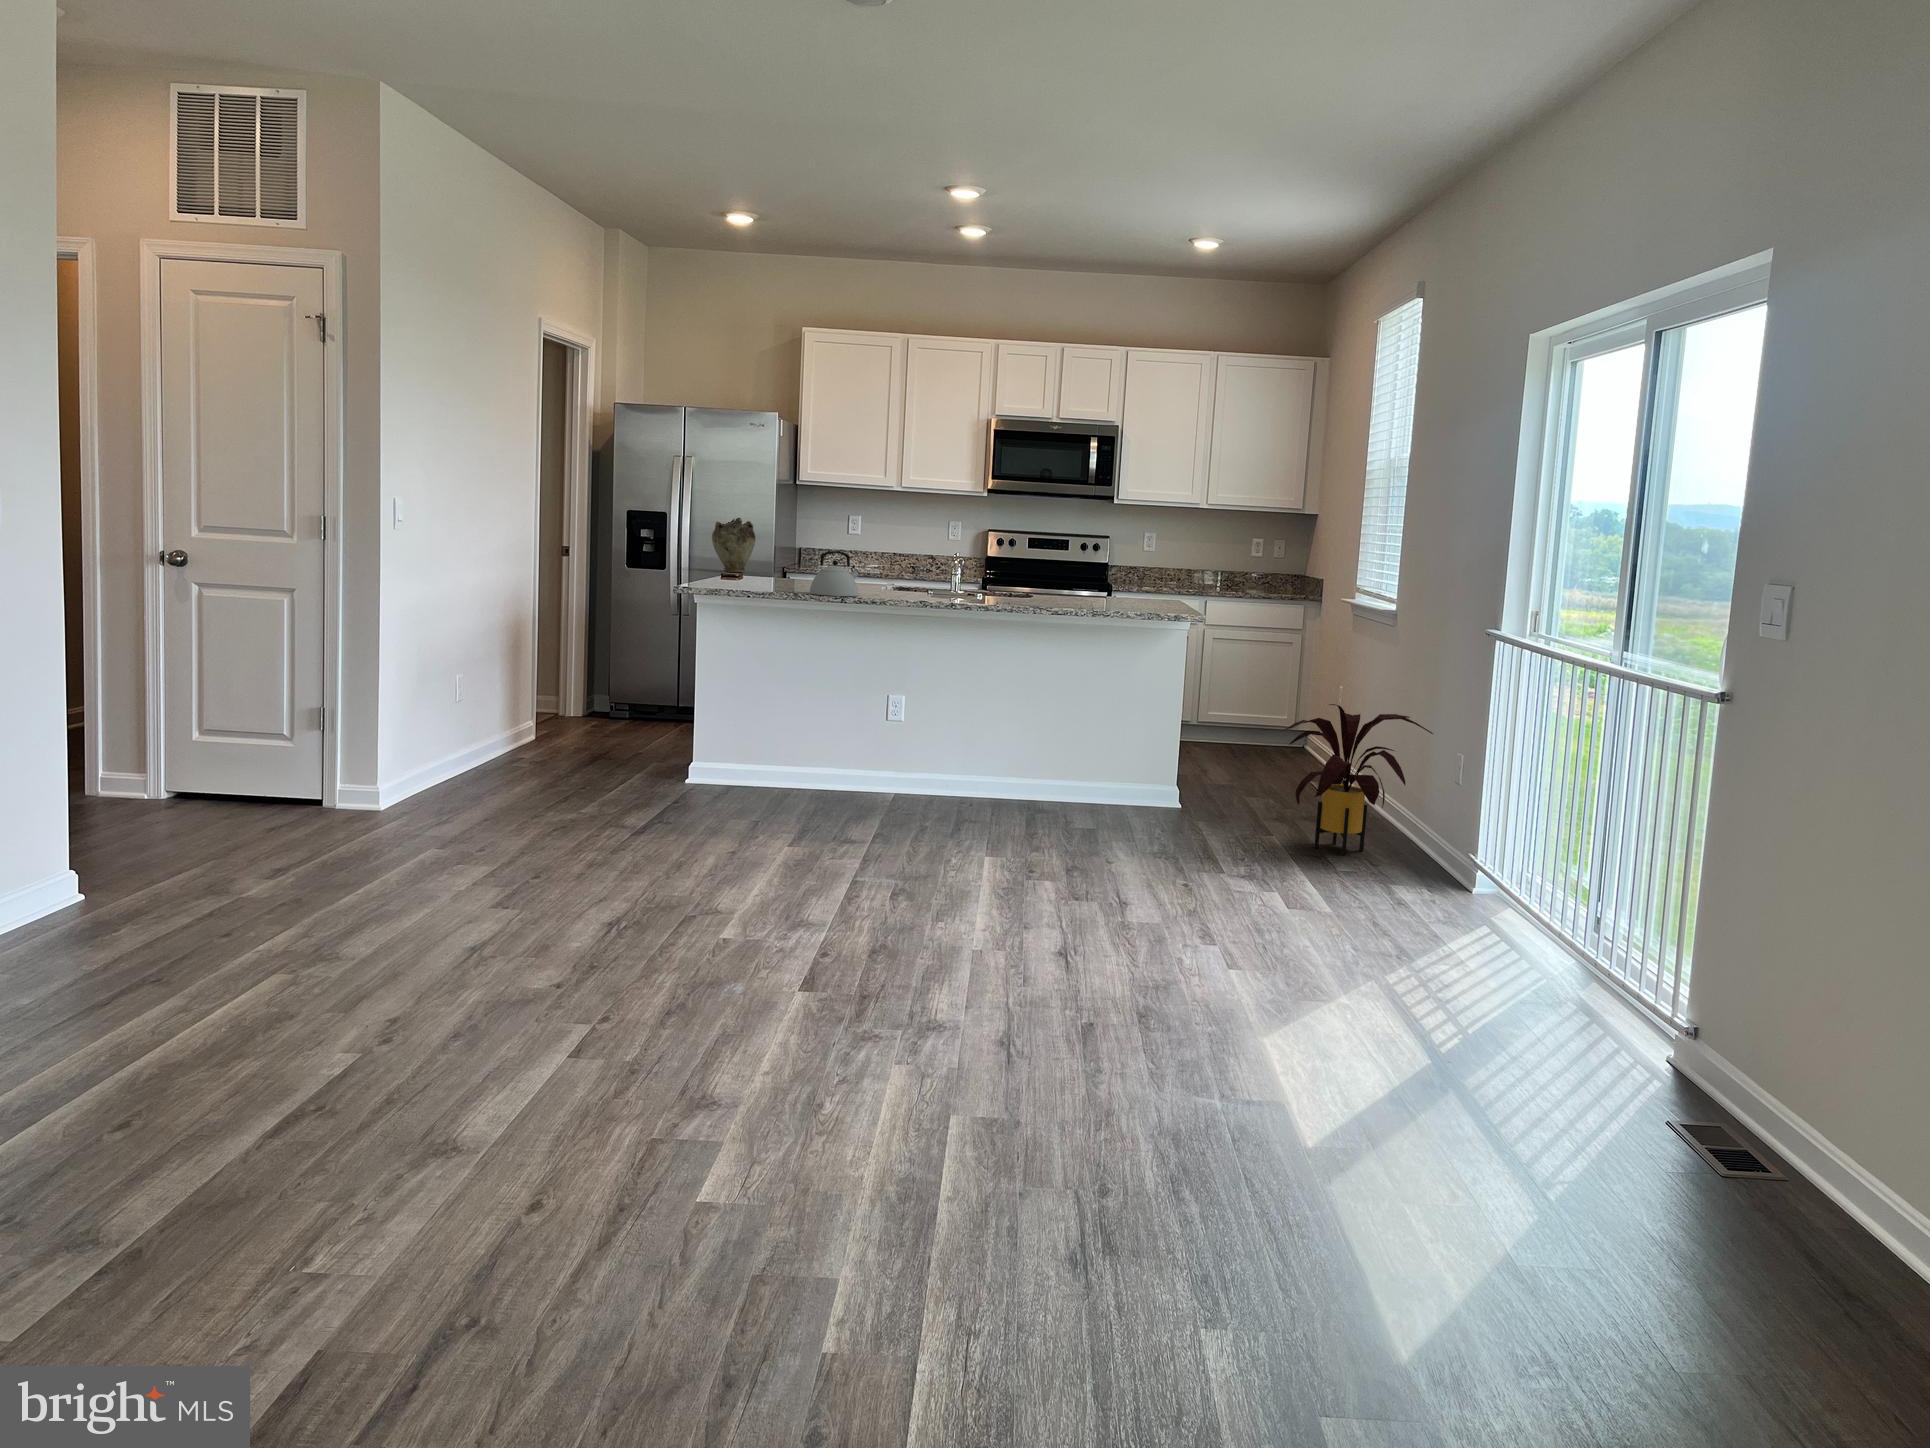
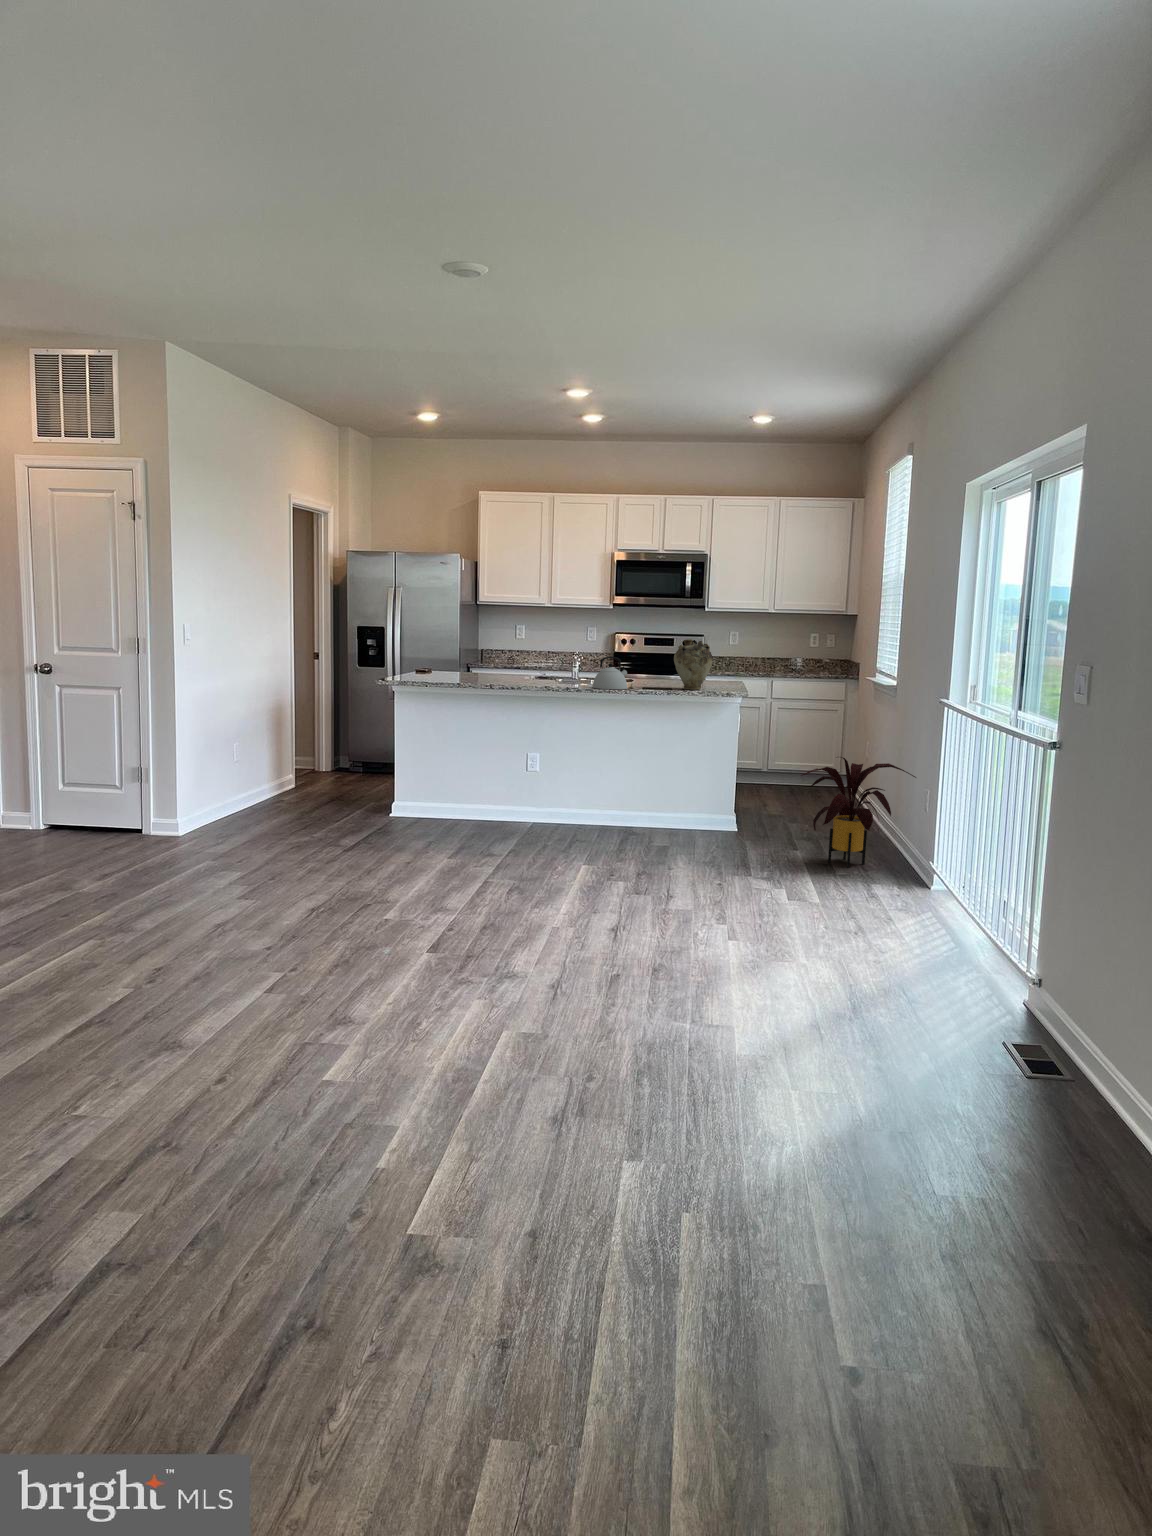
vase: present [712,518,756,572] -> present [674,639,712,690]
kettle: present [810,551,860,596] -> present [592,657,628,689]

